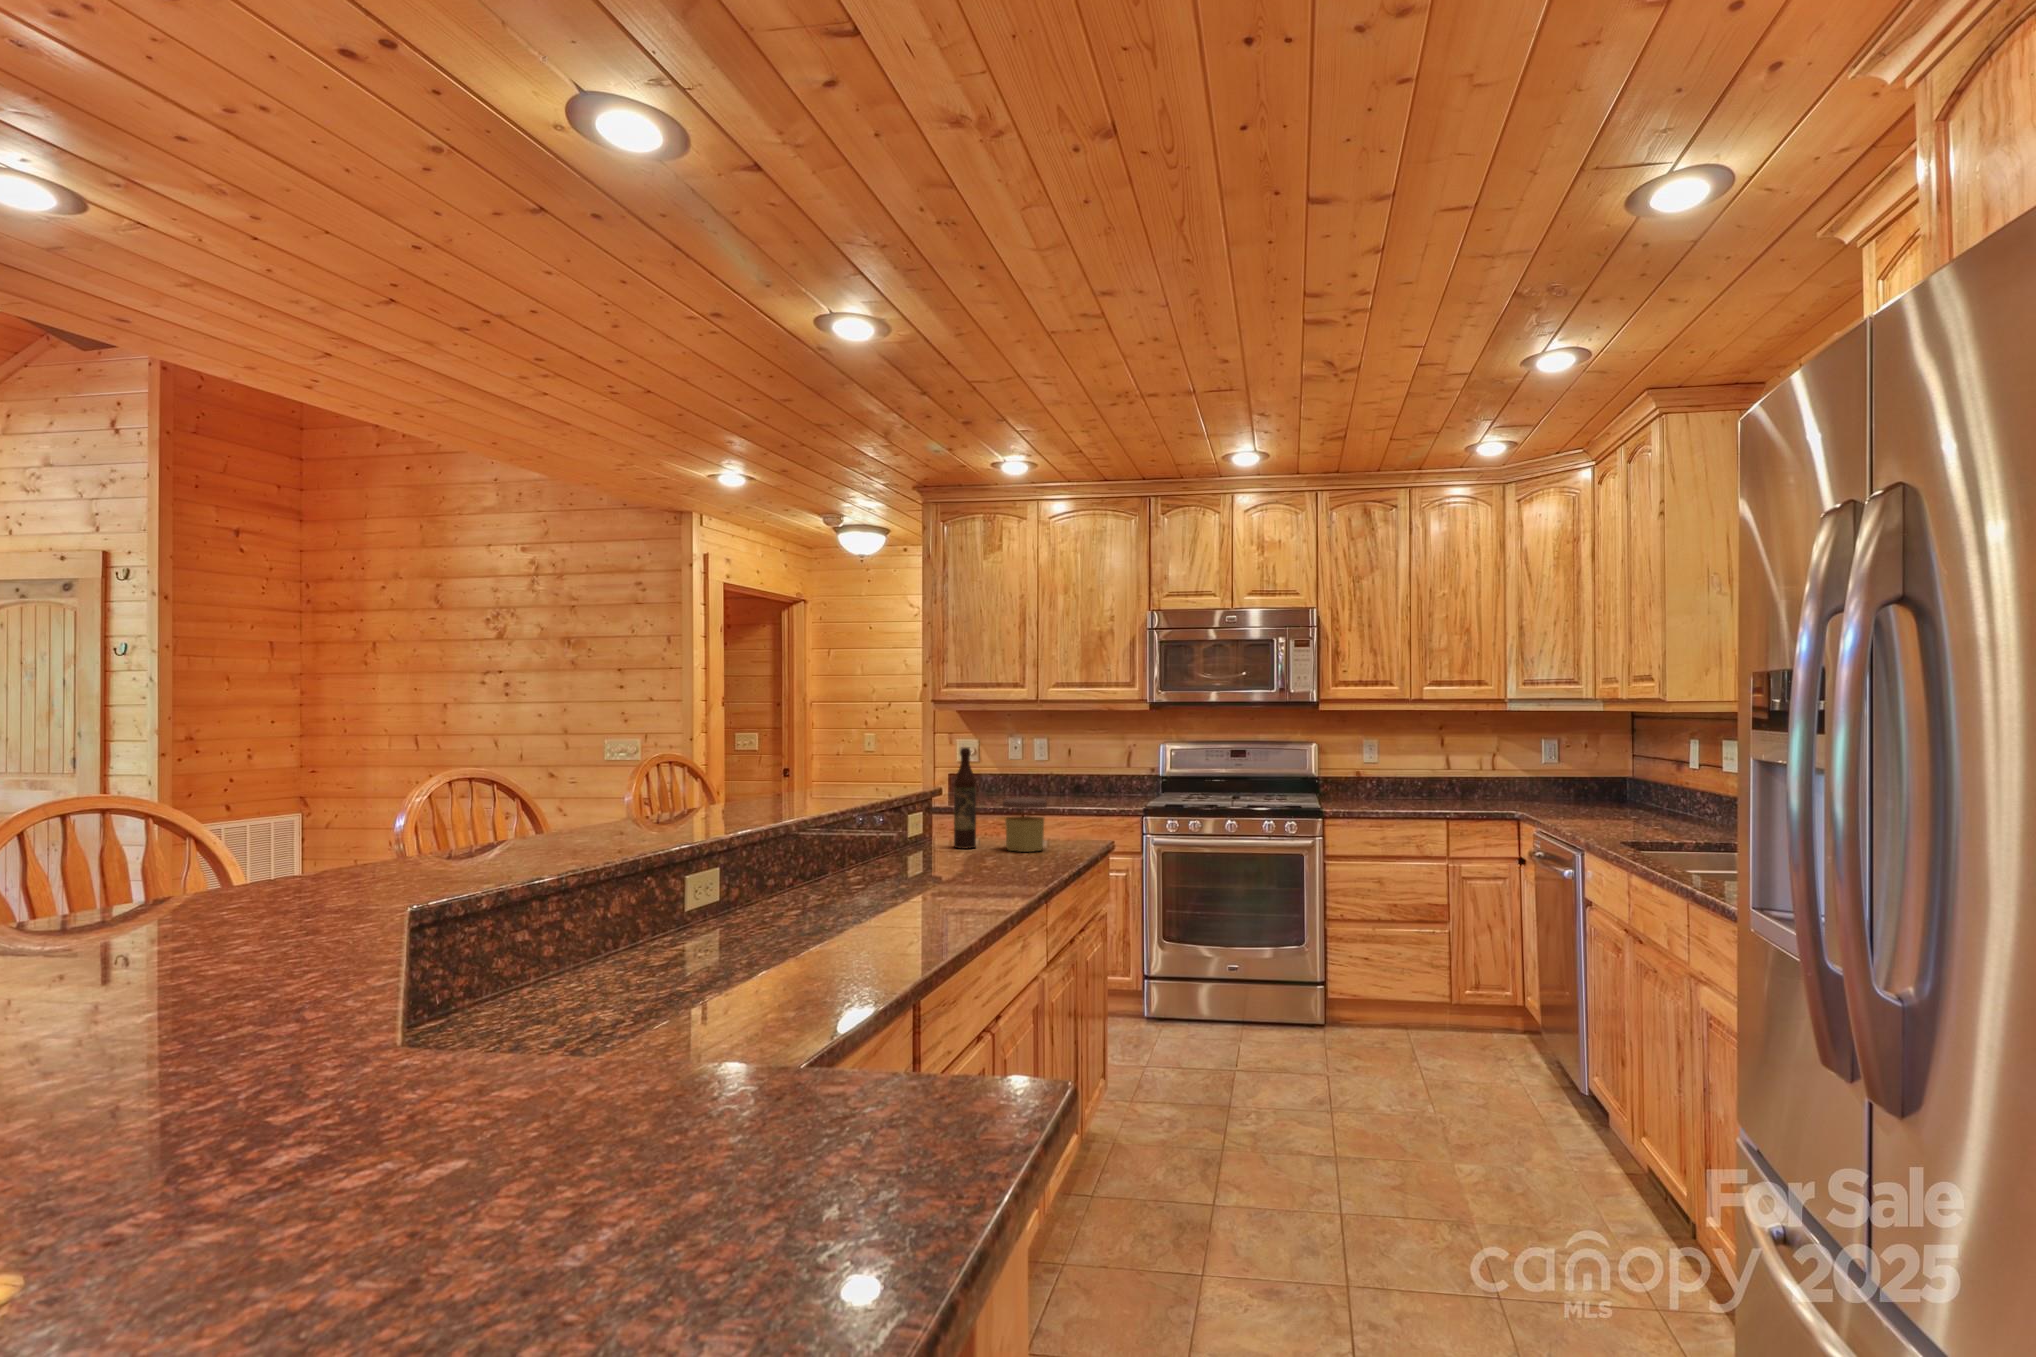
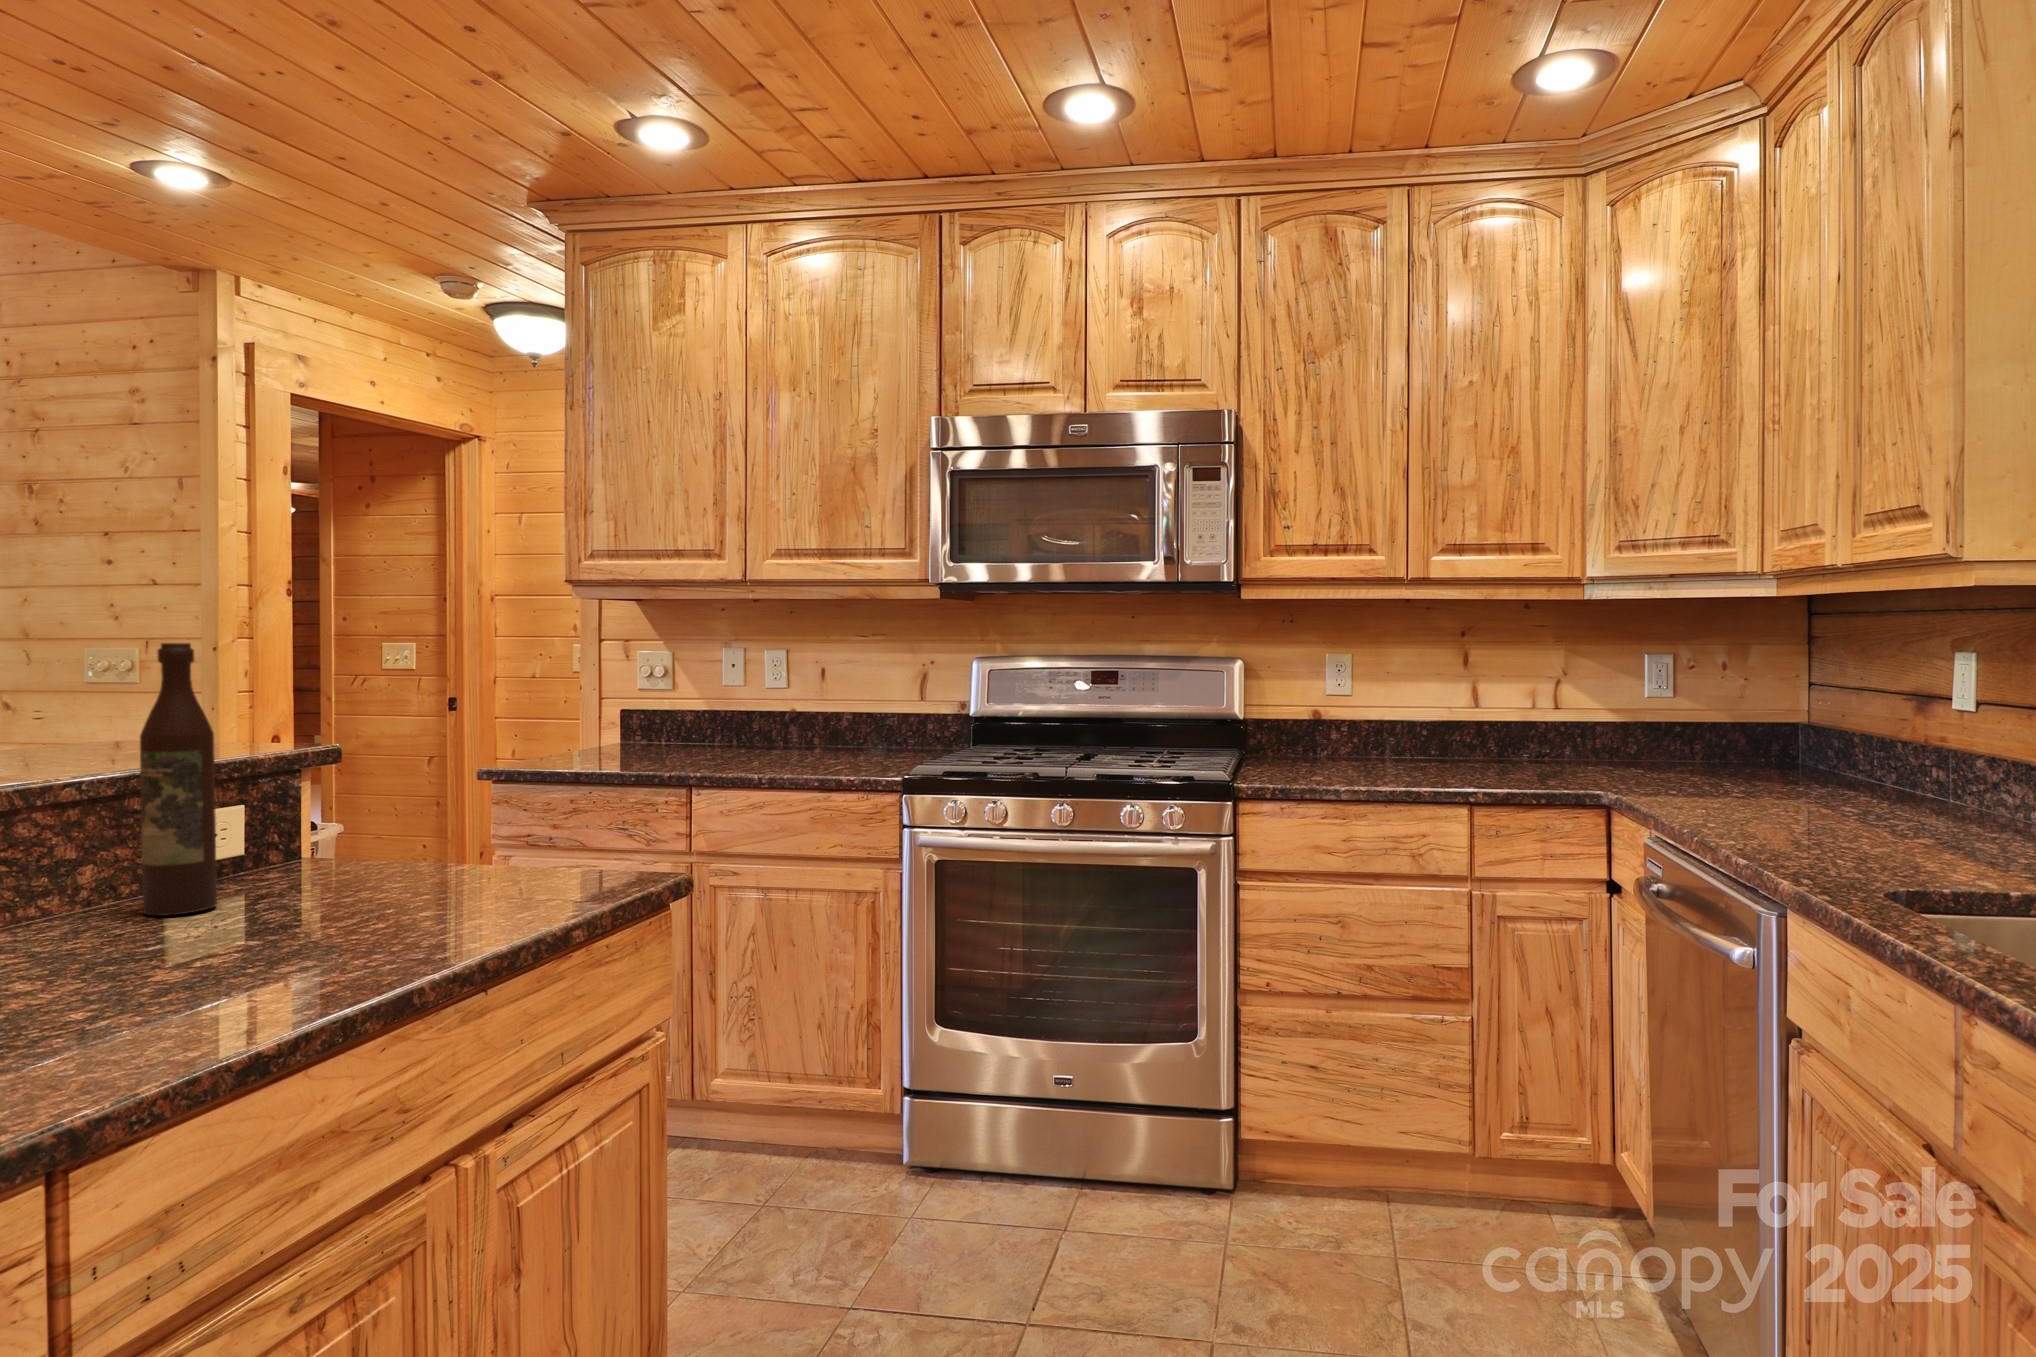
jar: present [1003,797,1047,852] -> none [247,775,406,930]

